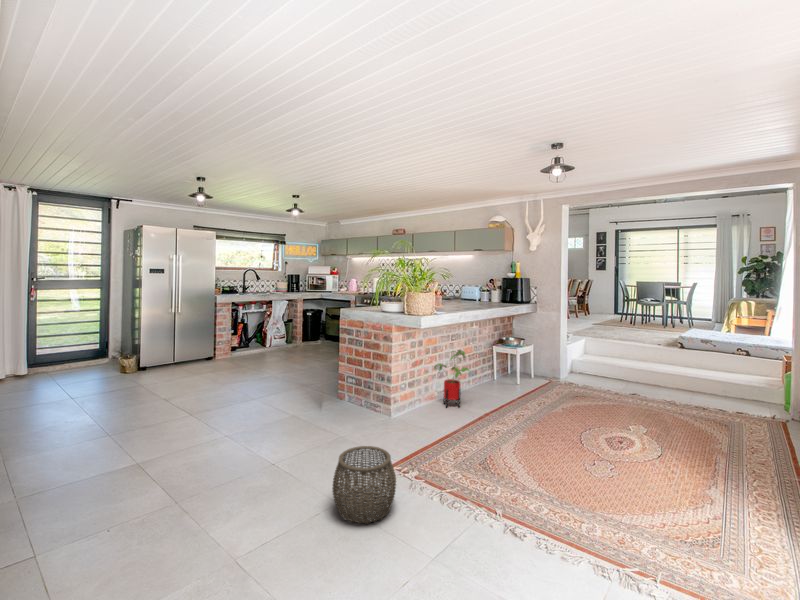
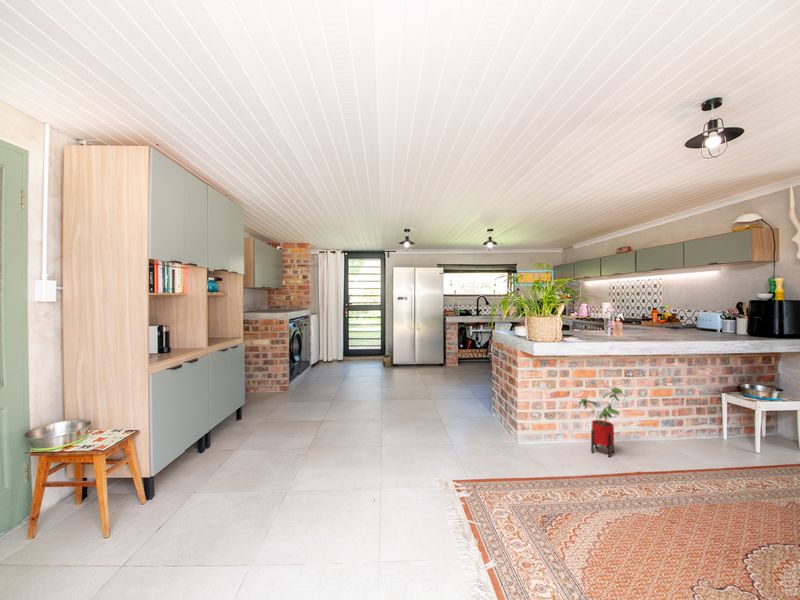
woven basket: present [332,446,396,524] -> none [363,447,419,514]

